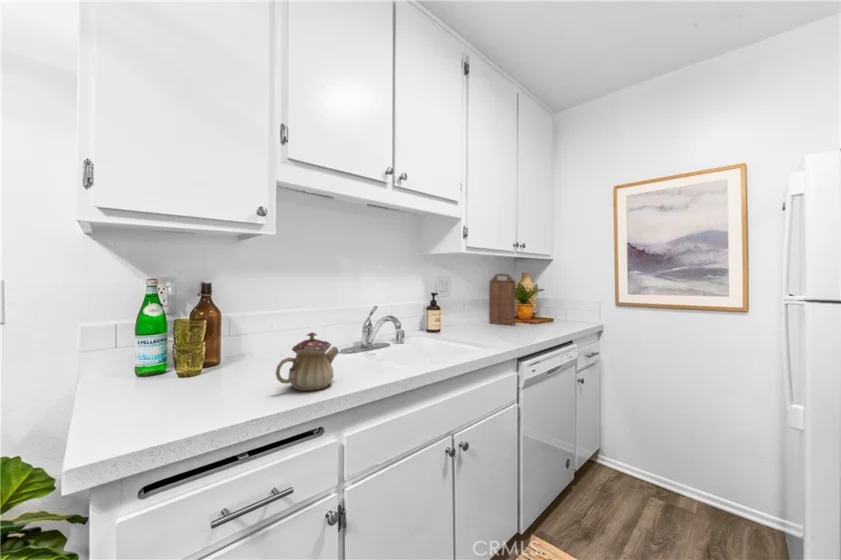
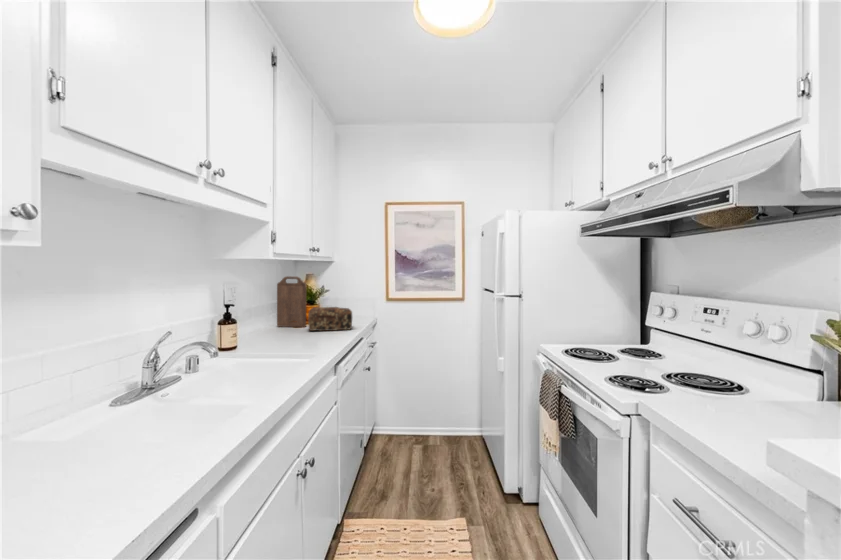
bread loaf: none [511,304,562,331] -> present [308,307,352,331]
teapot: present [276,332,339,391] -> none [111,394,192,483]

